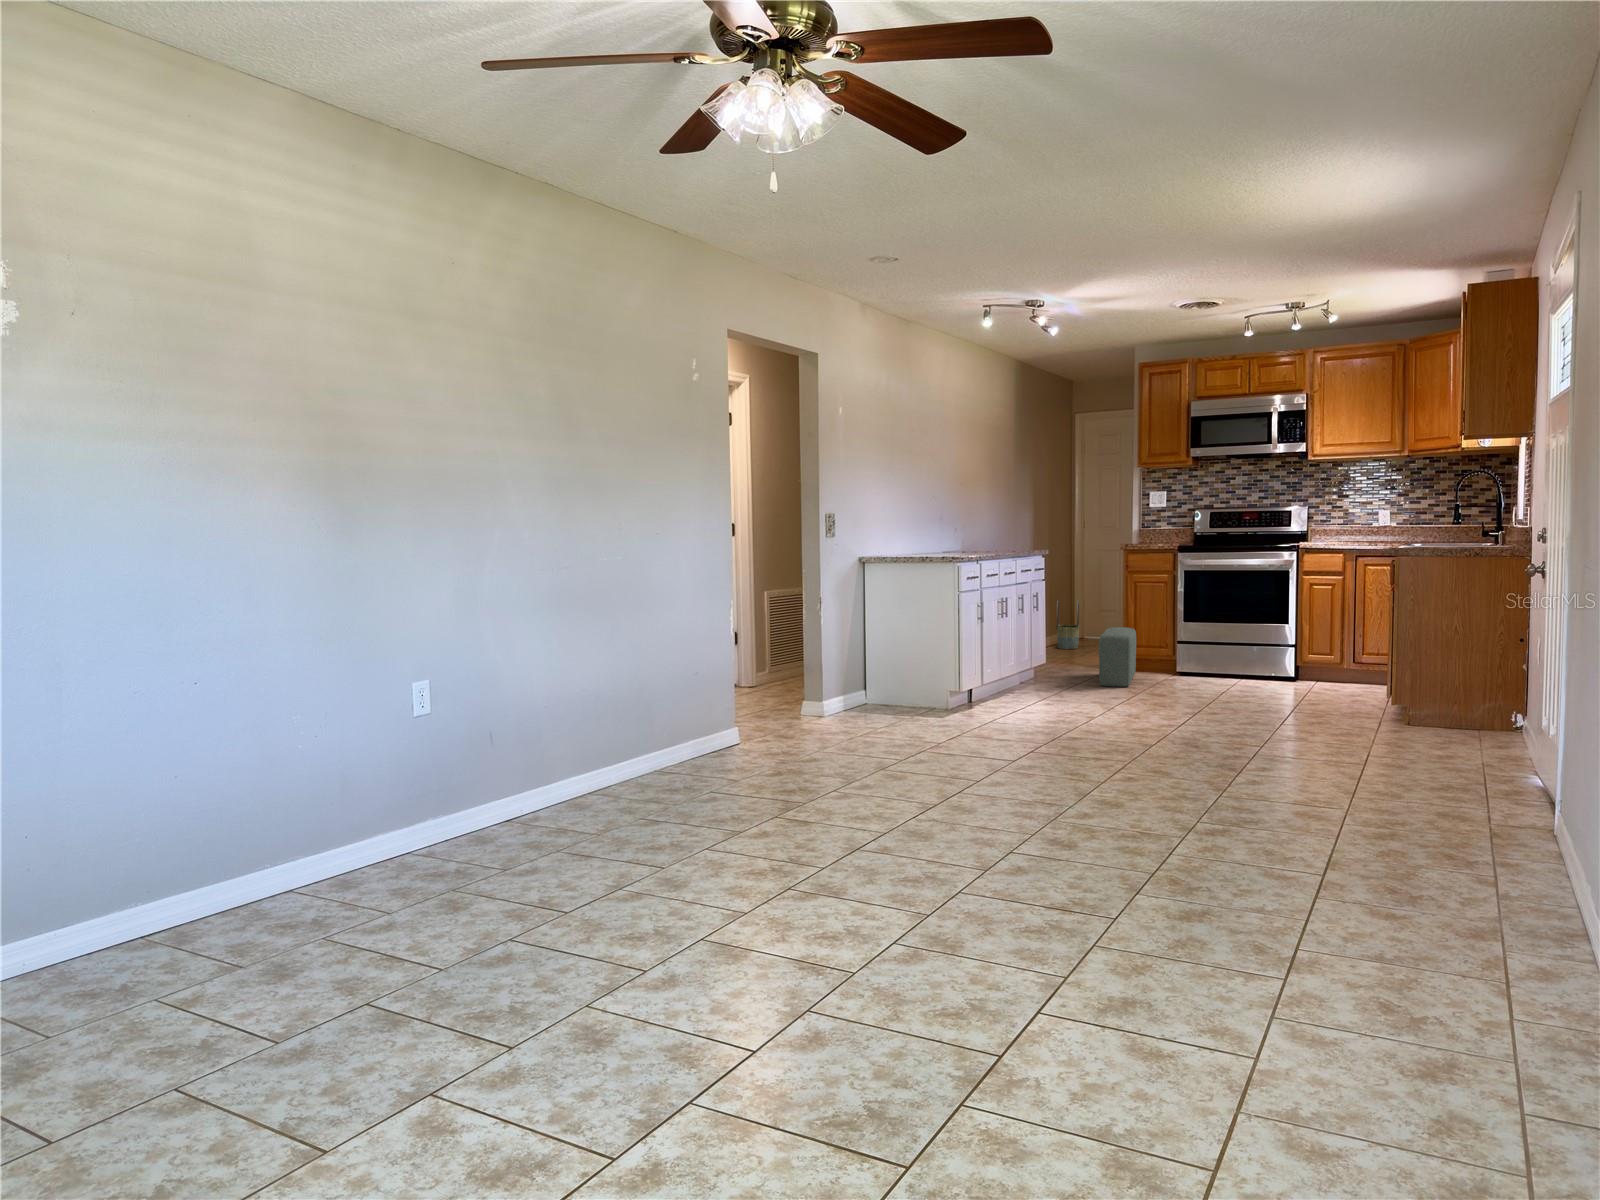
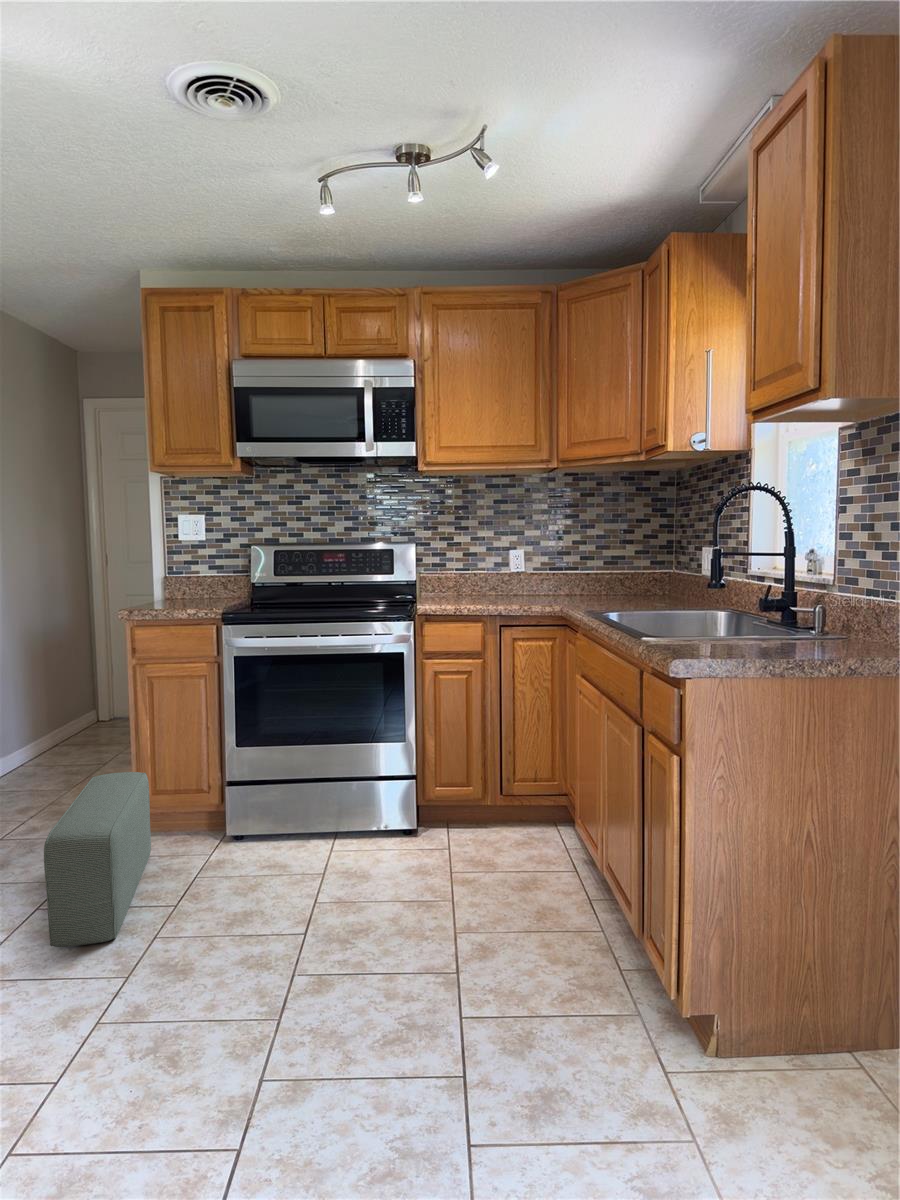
basket: present [1056,601,1080,649] -> none [52,677,95,756]

